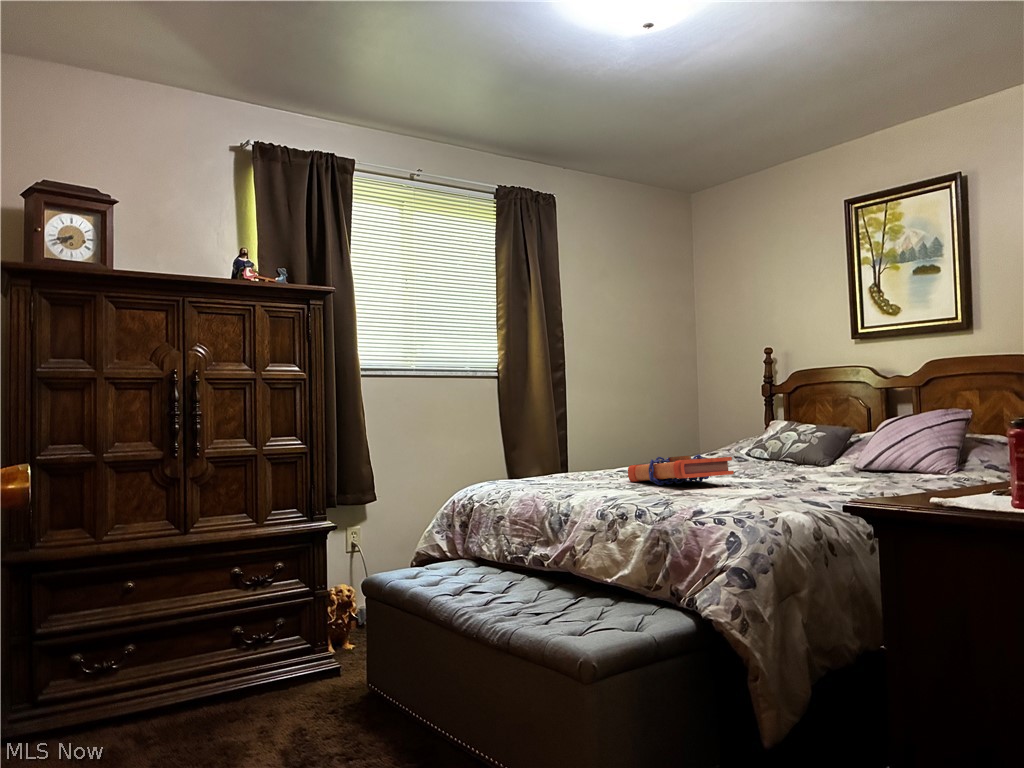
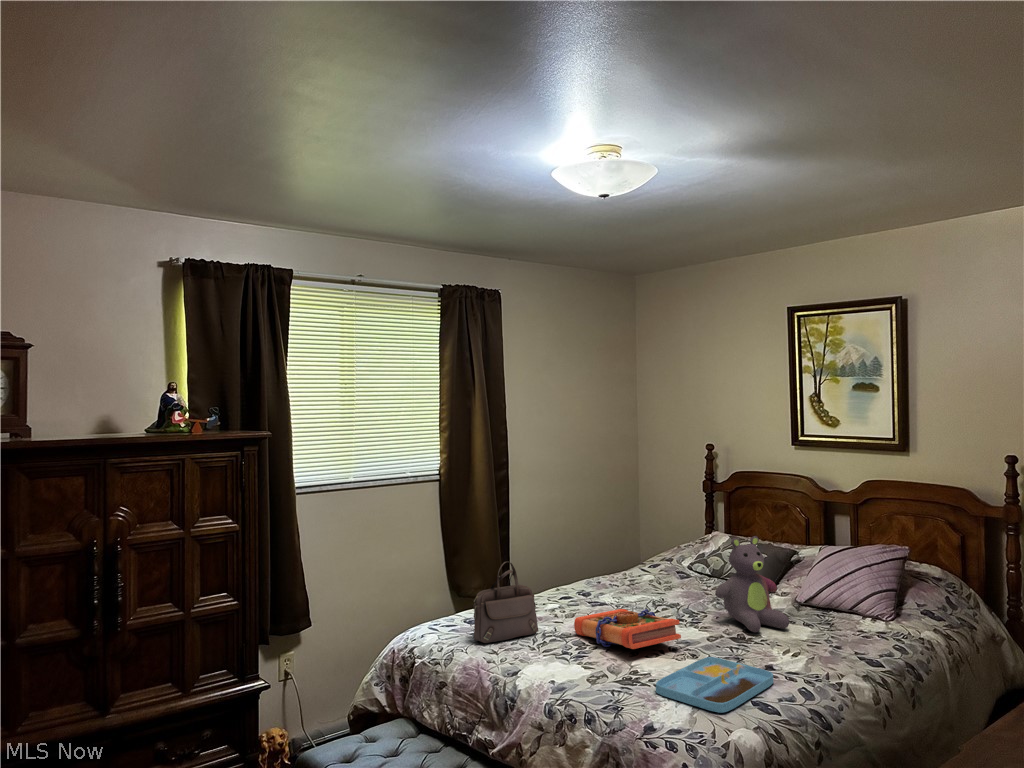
stuffed bear: none [770,392,845,479] -> present [715,536,789,632]
handbag: none [528,409,593,484] -> present [473,562,538,643]
tray: none [706,483,826,505] -> present [656,657,774,713]

